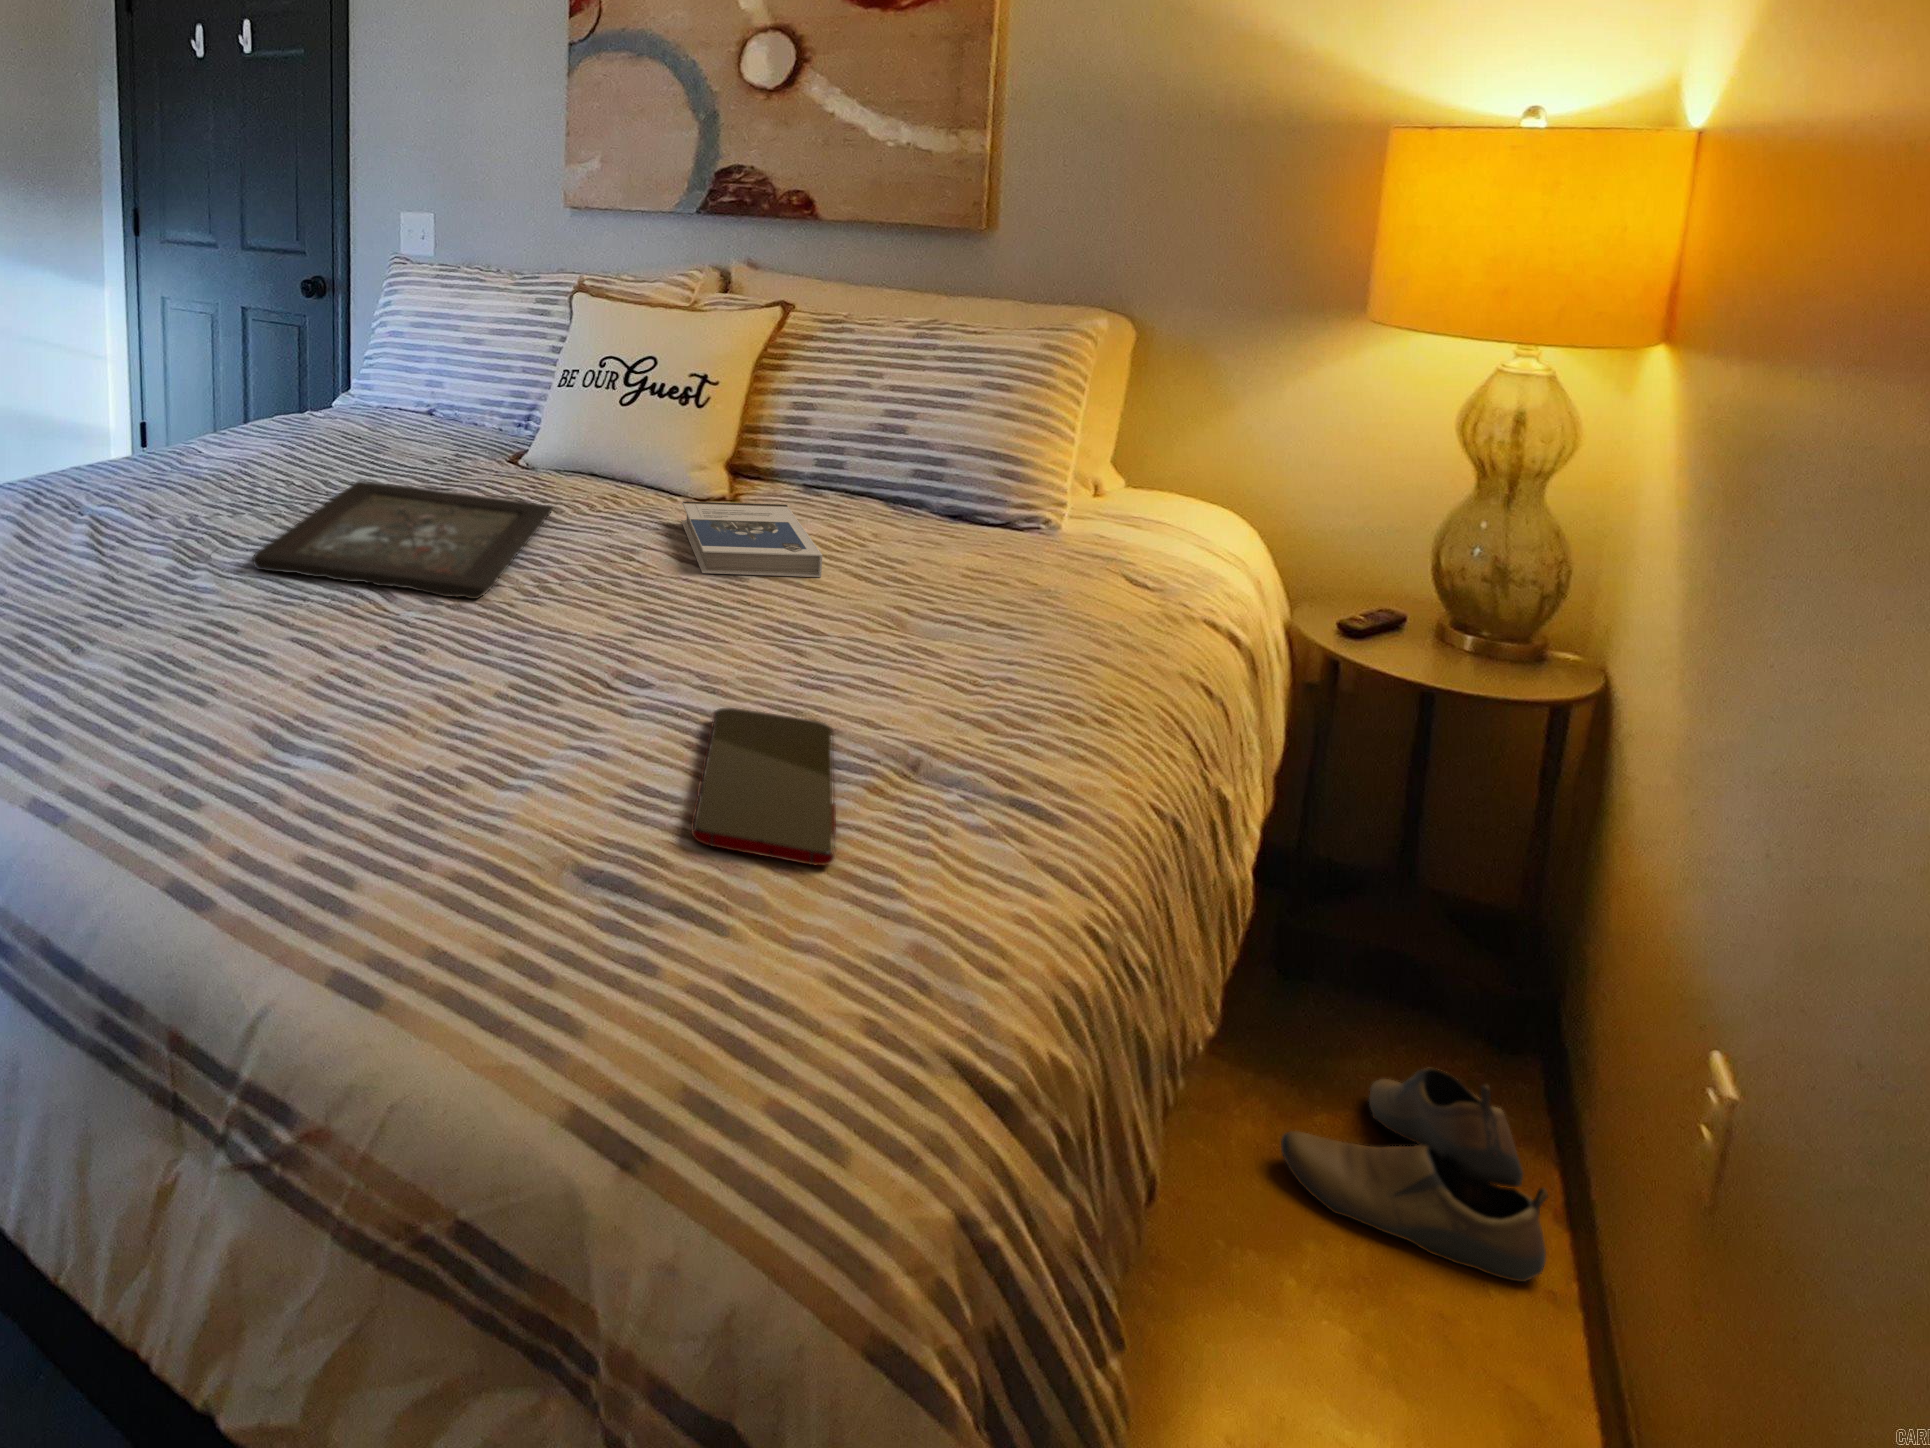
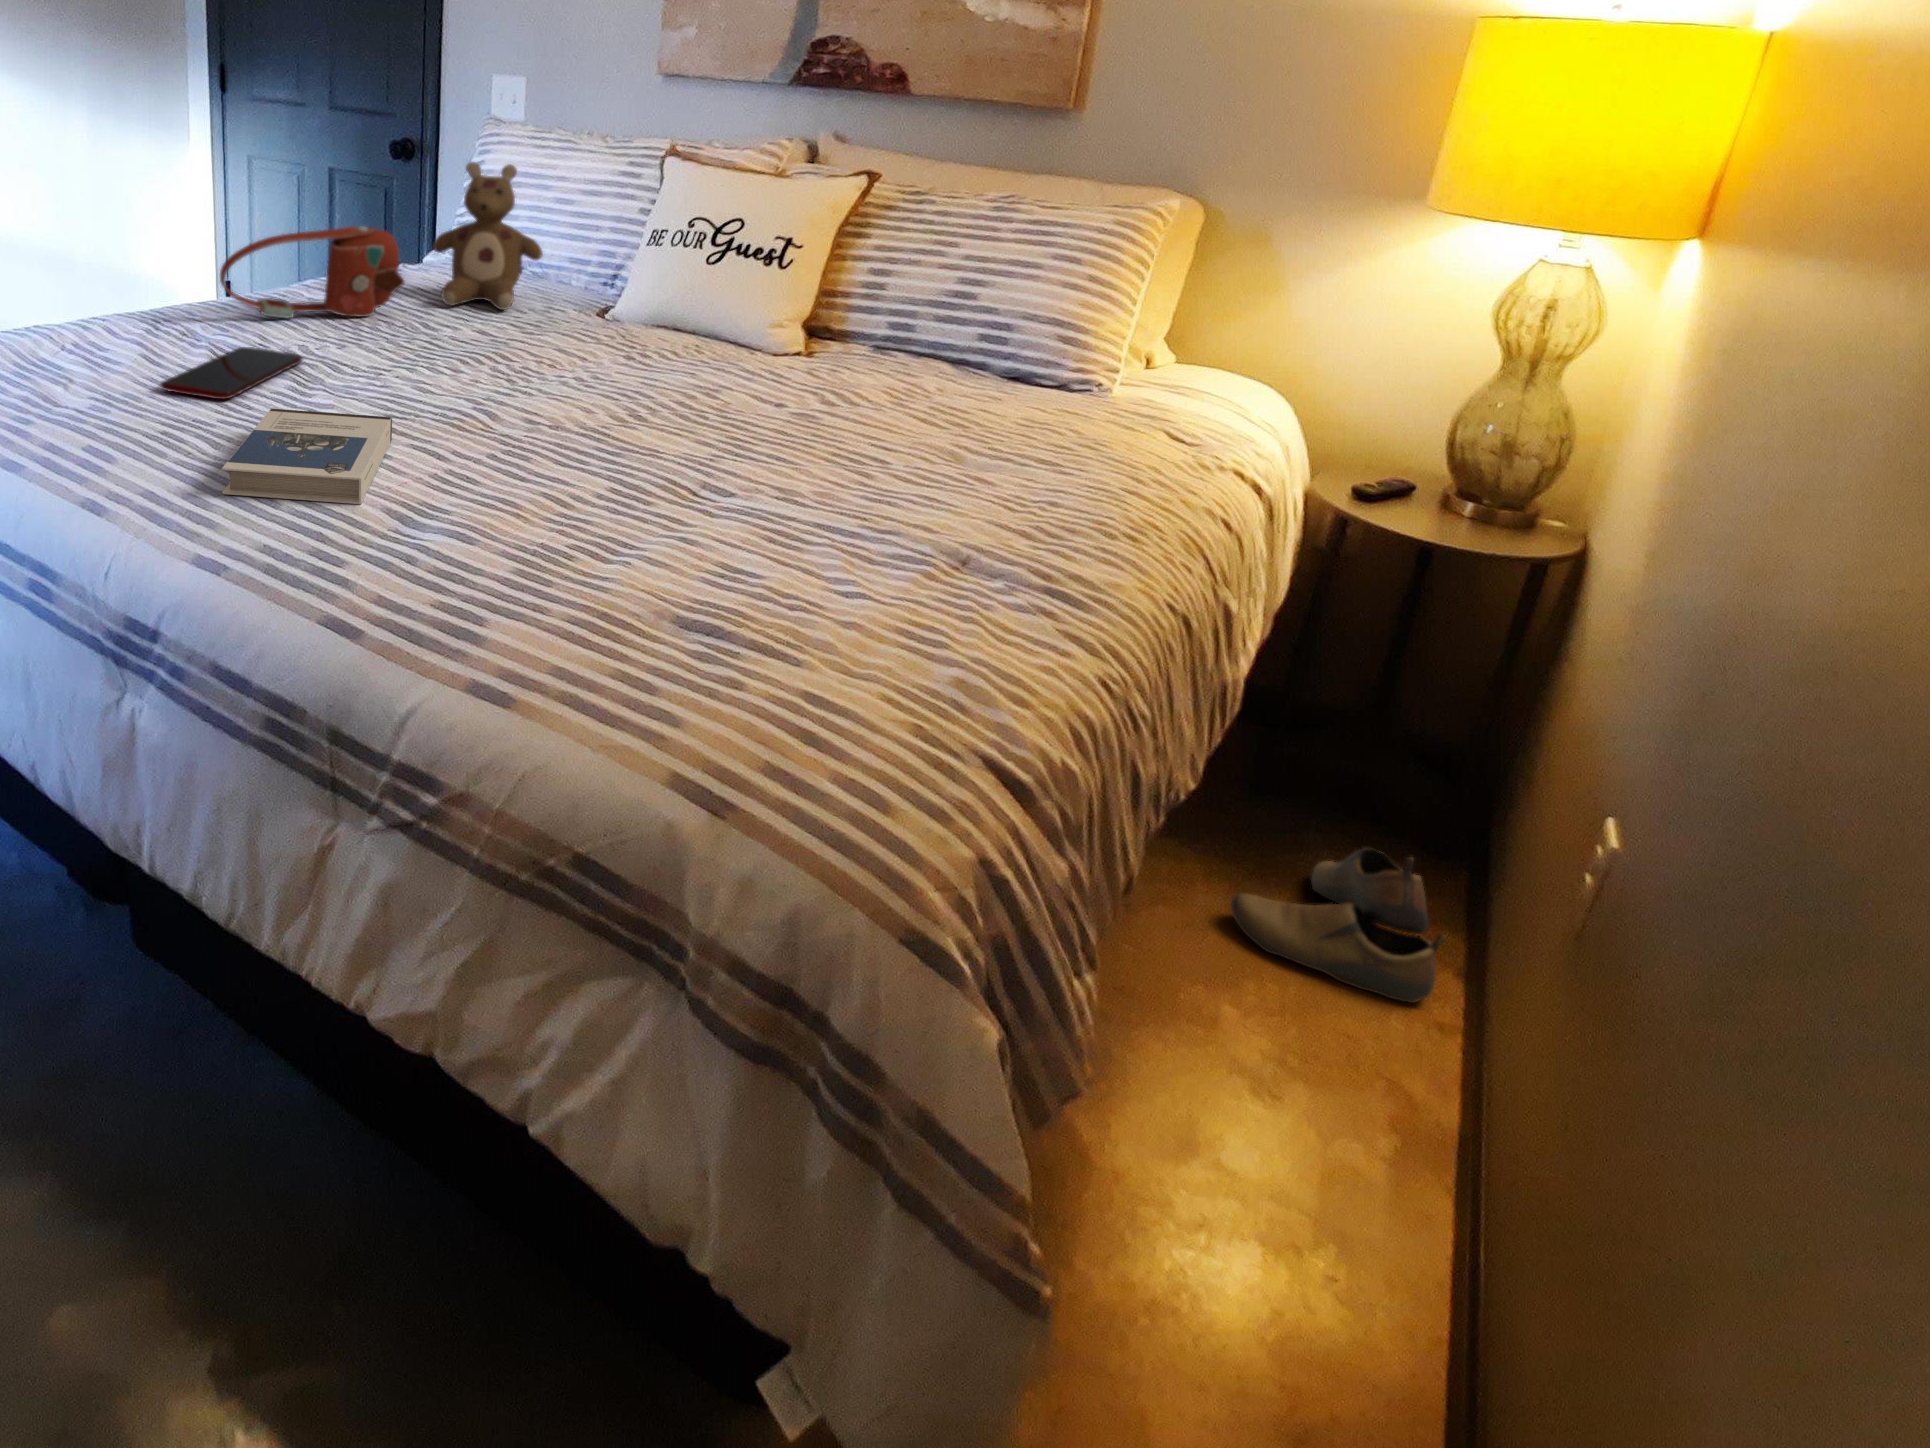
stuffed bear: none [337,305,451,458] -> present [433,162,543,310]
handbag: none [108,378,306,478] -> present [220,226,405,318]
tray: present [253,481,553,599] -> none [367,326,642,425]
hardback book: present [681,501,822,577] -> present [222,409,392,504]
smartphone: present [691,708,836,865] -> present [161,347,302,399]

